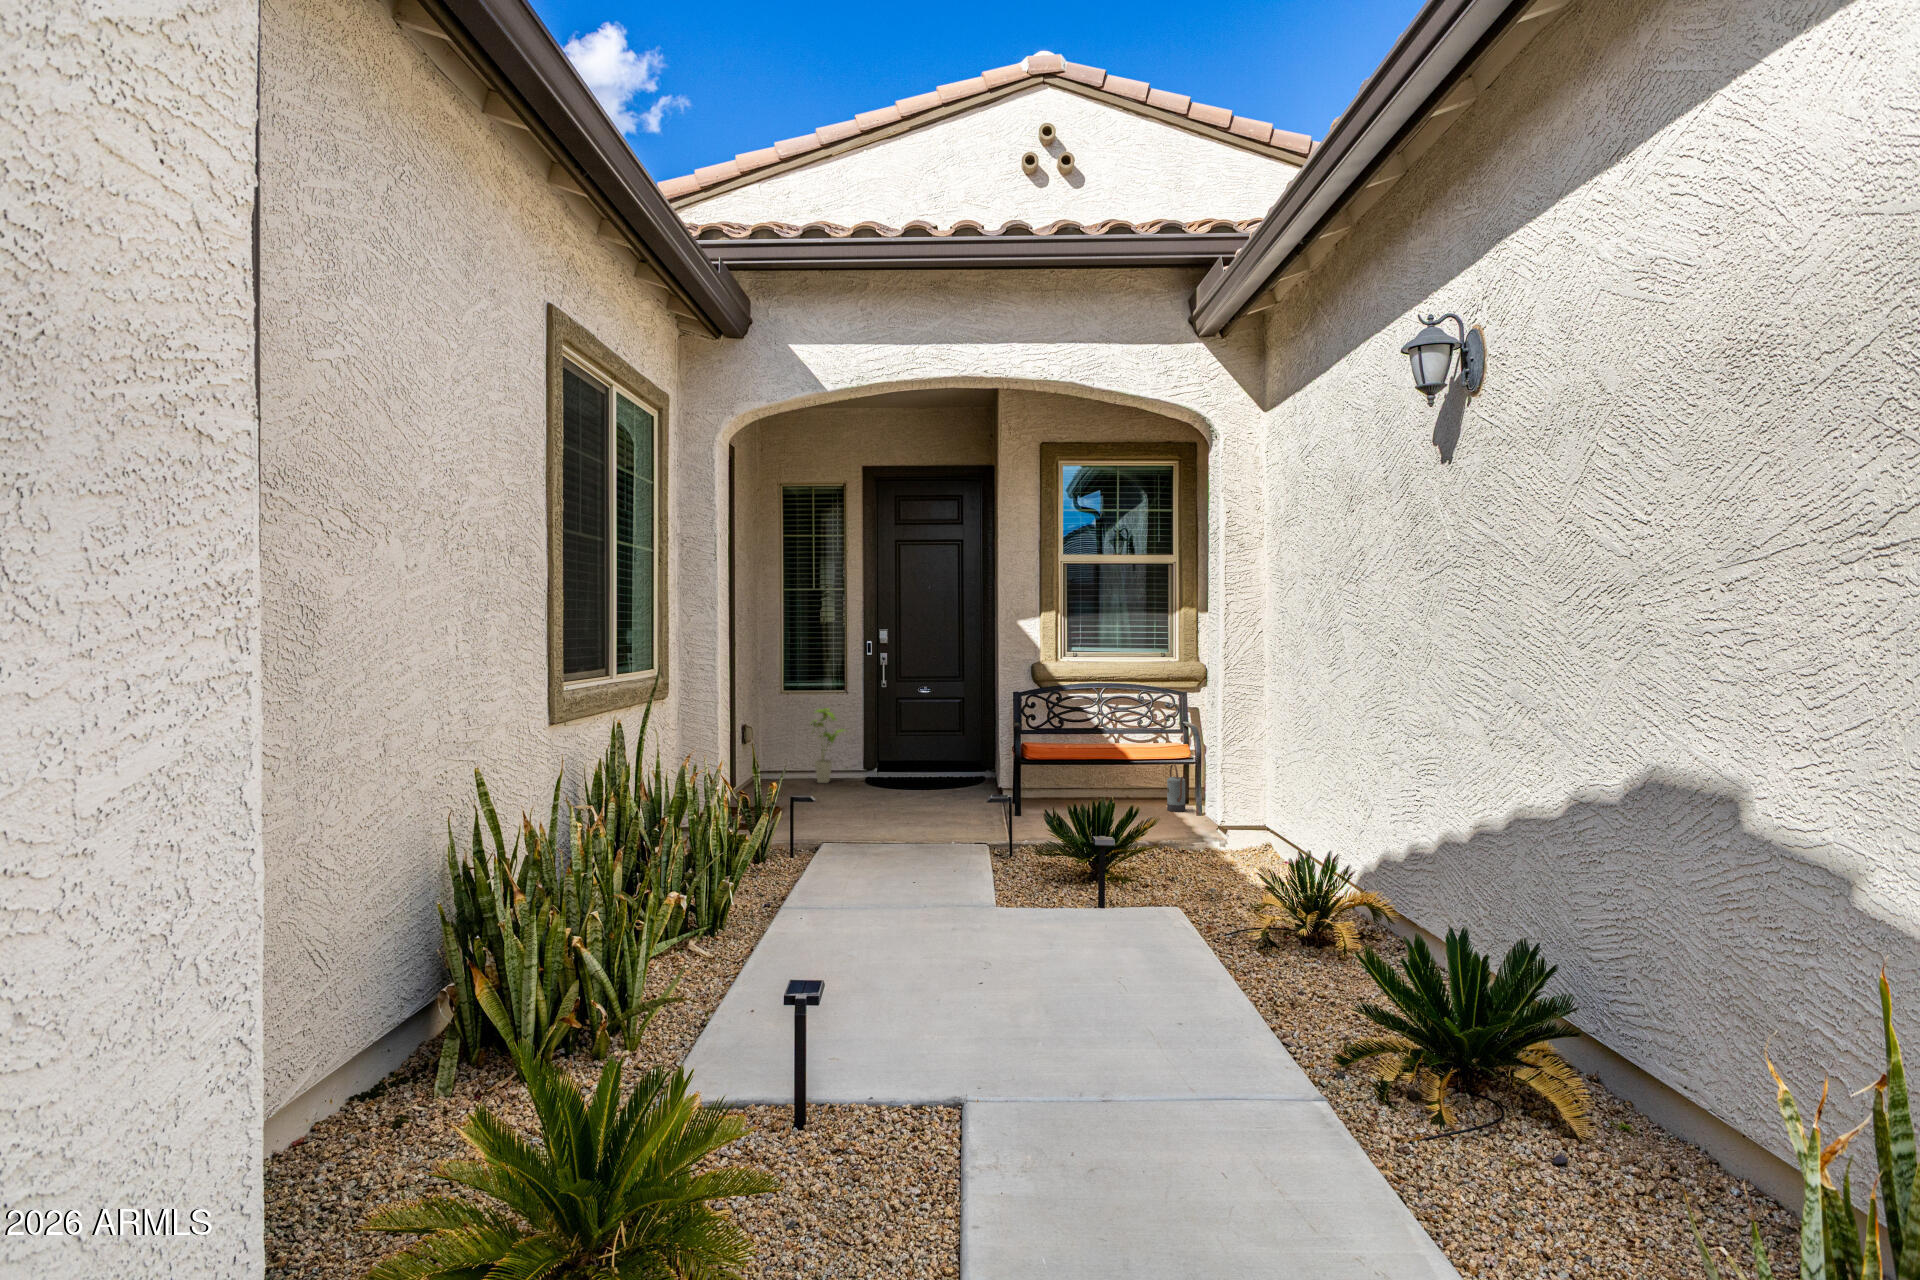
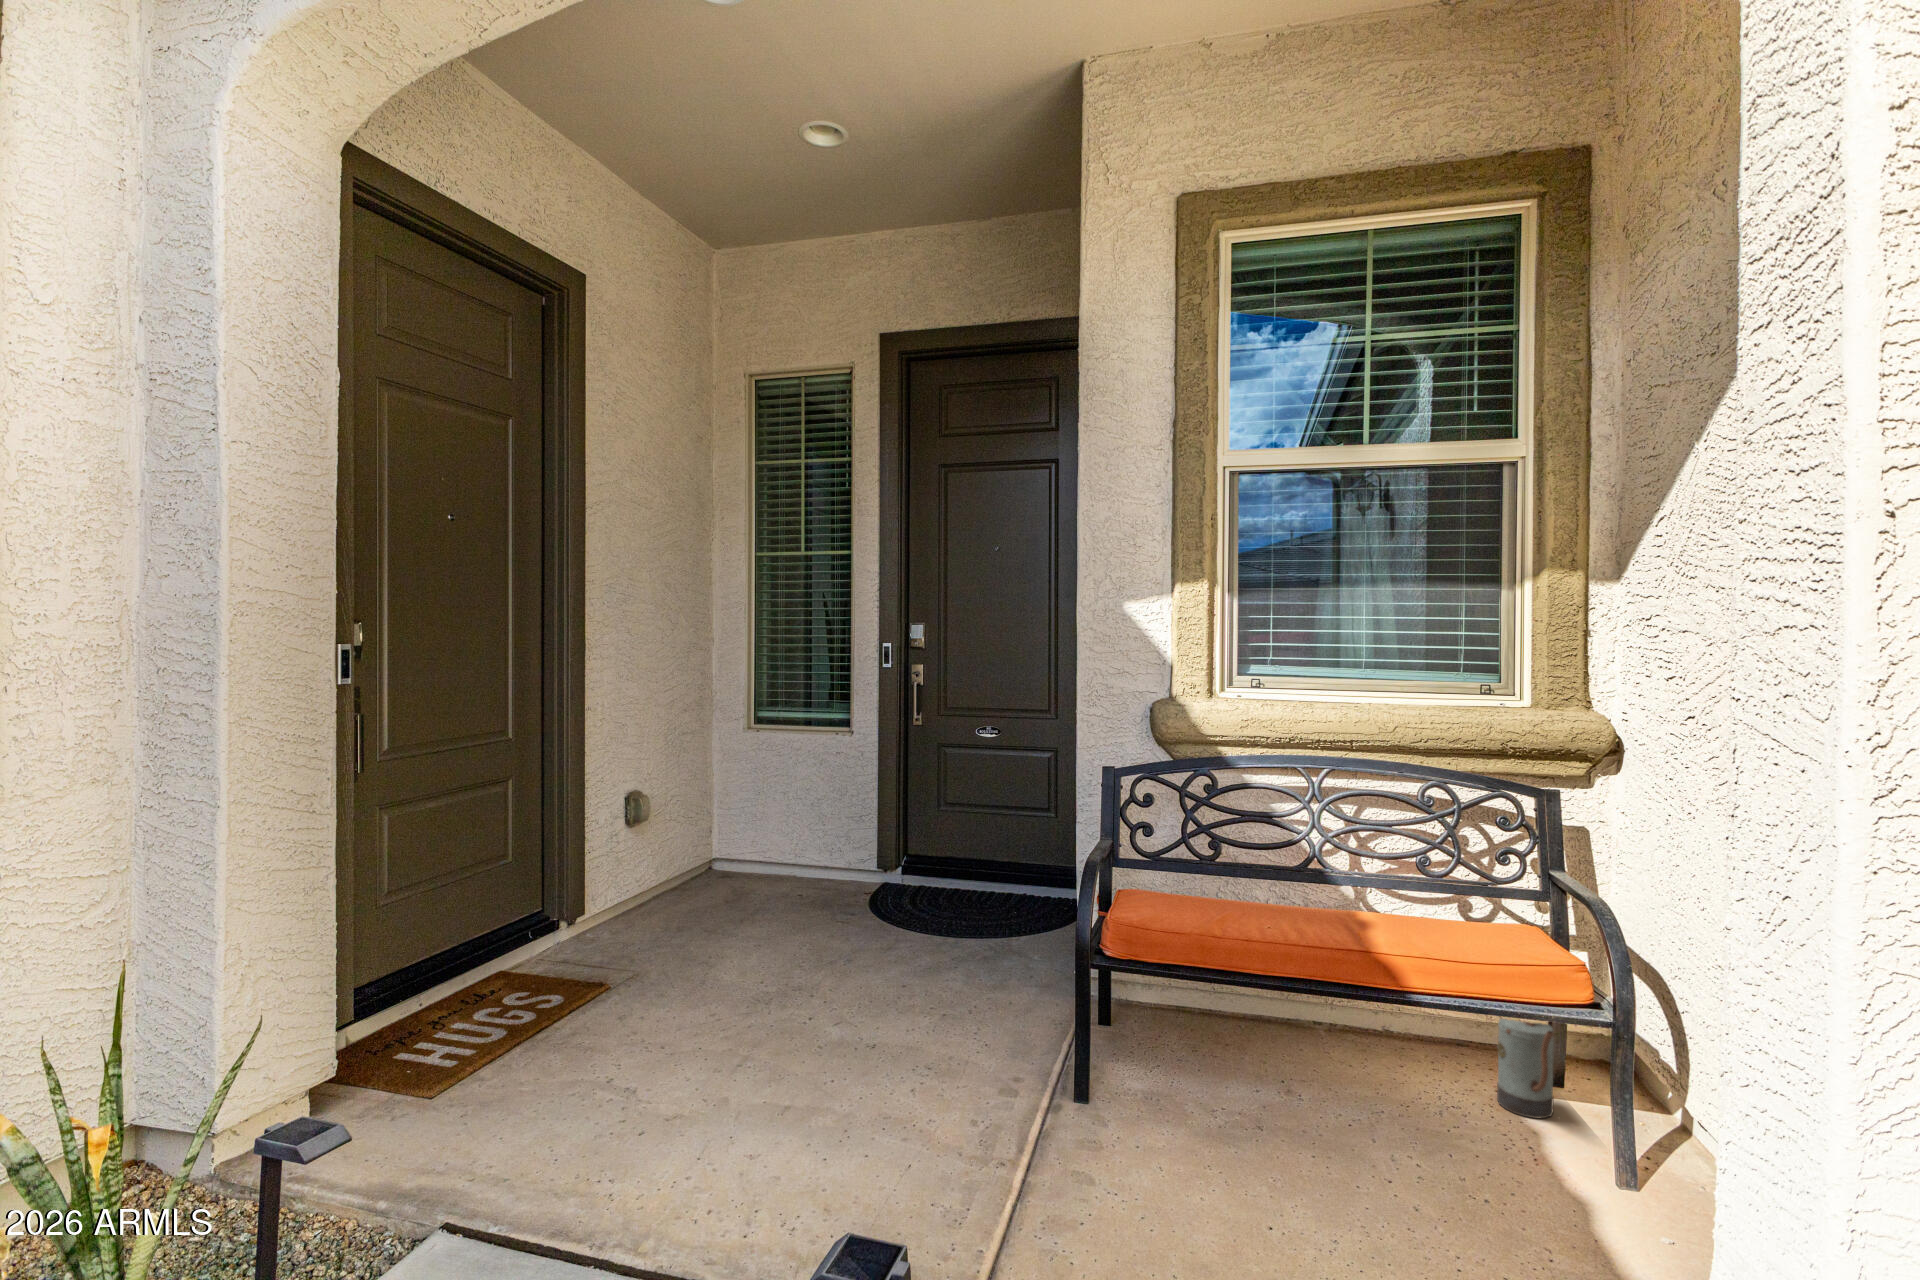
house plant: present [811,708,844,783] -> none [769,764,842,899]

